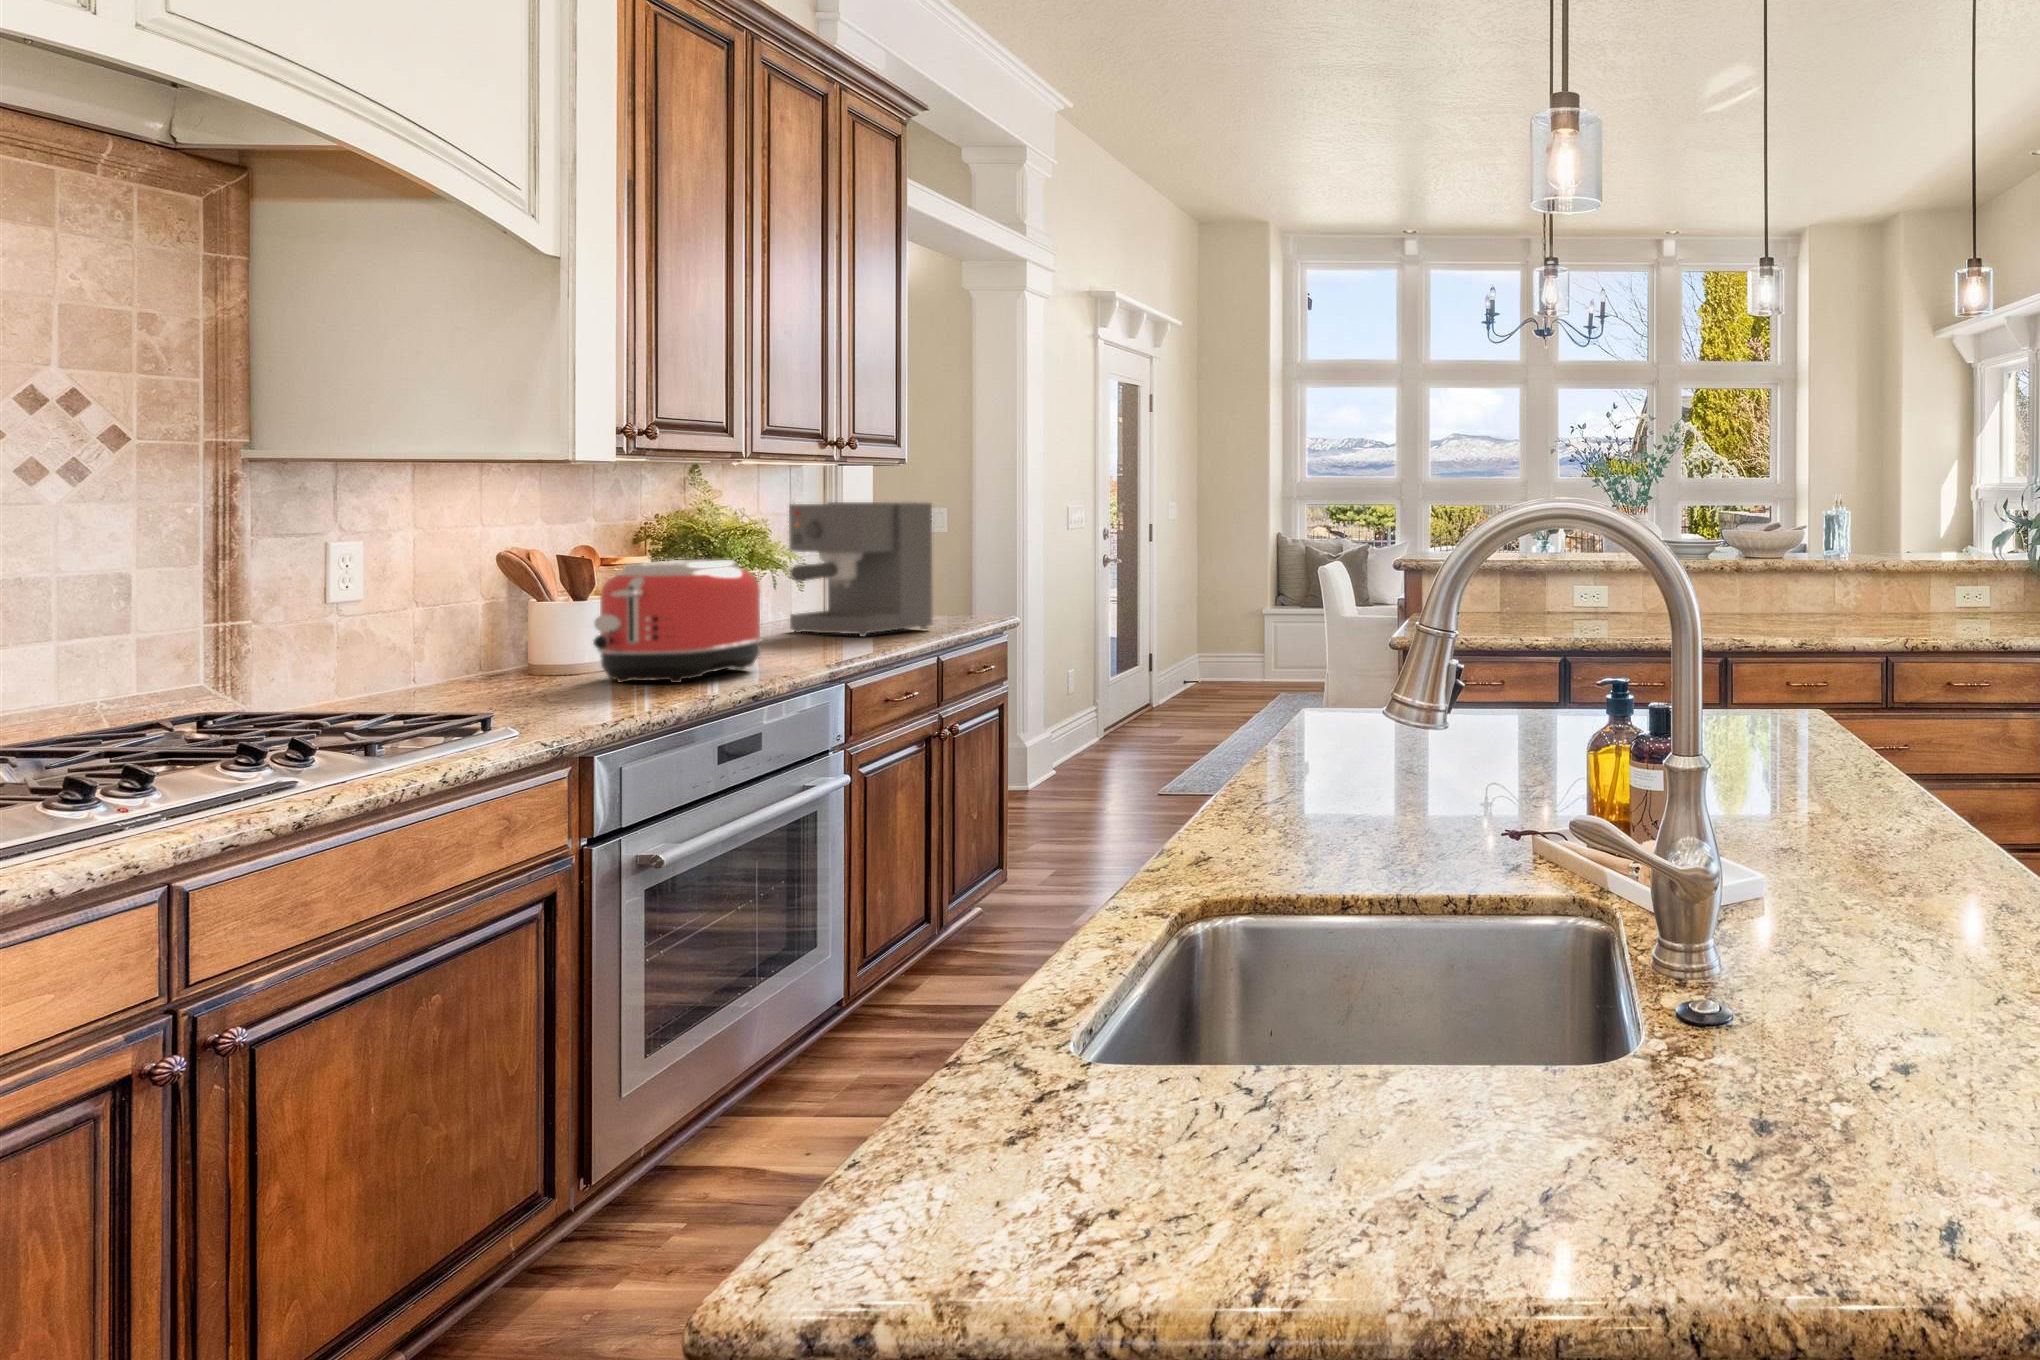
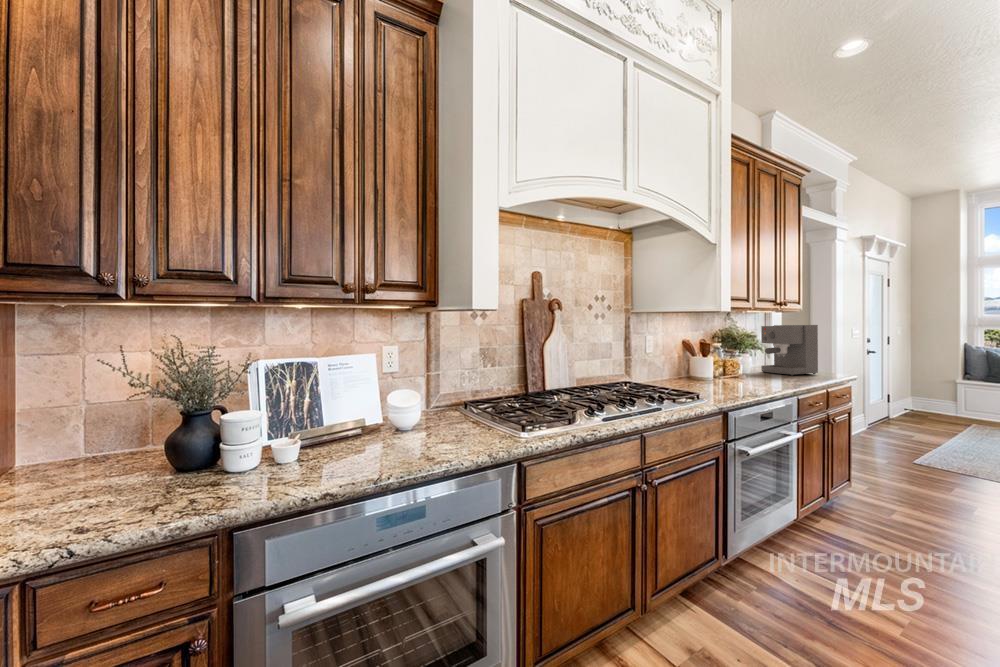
toaster: present [593,559,762,683] -> none [714,345,767,387]

